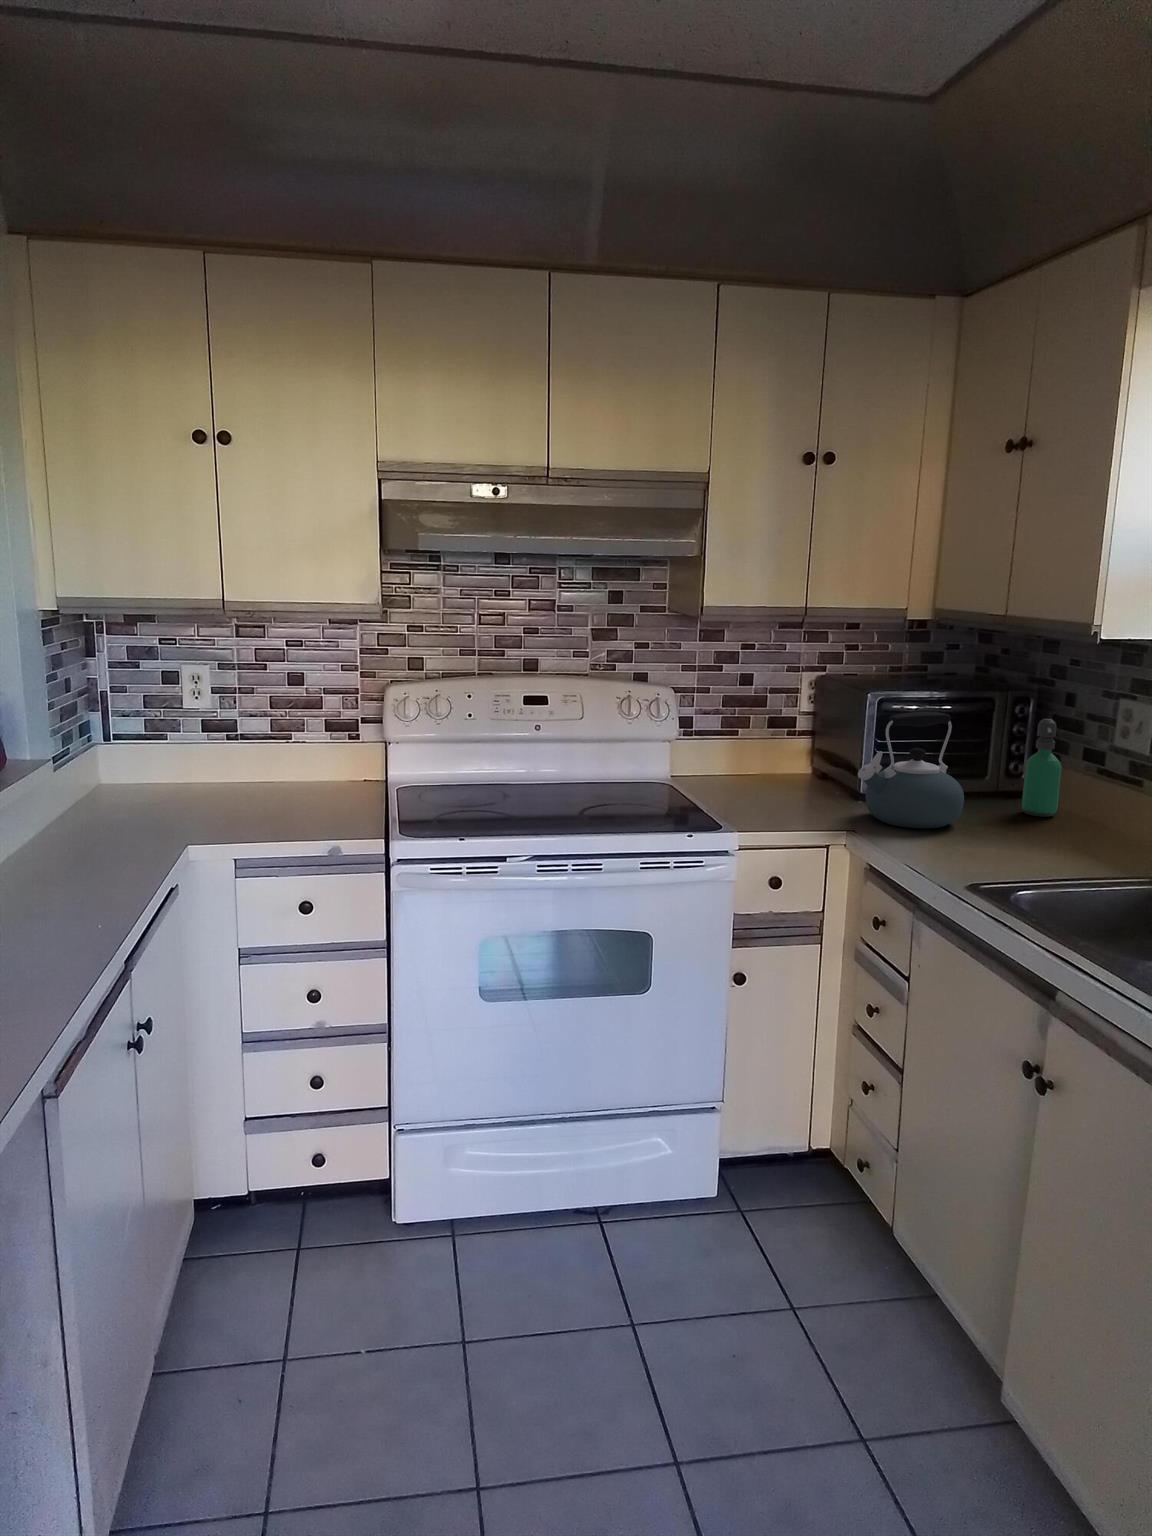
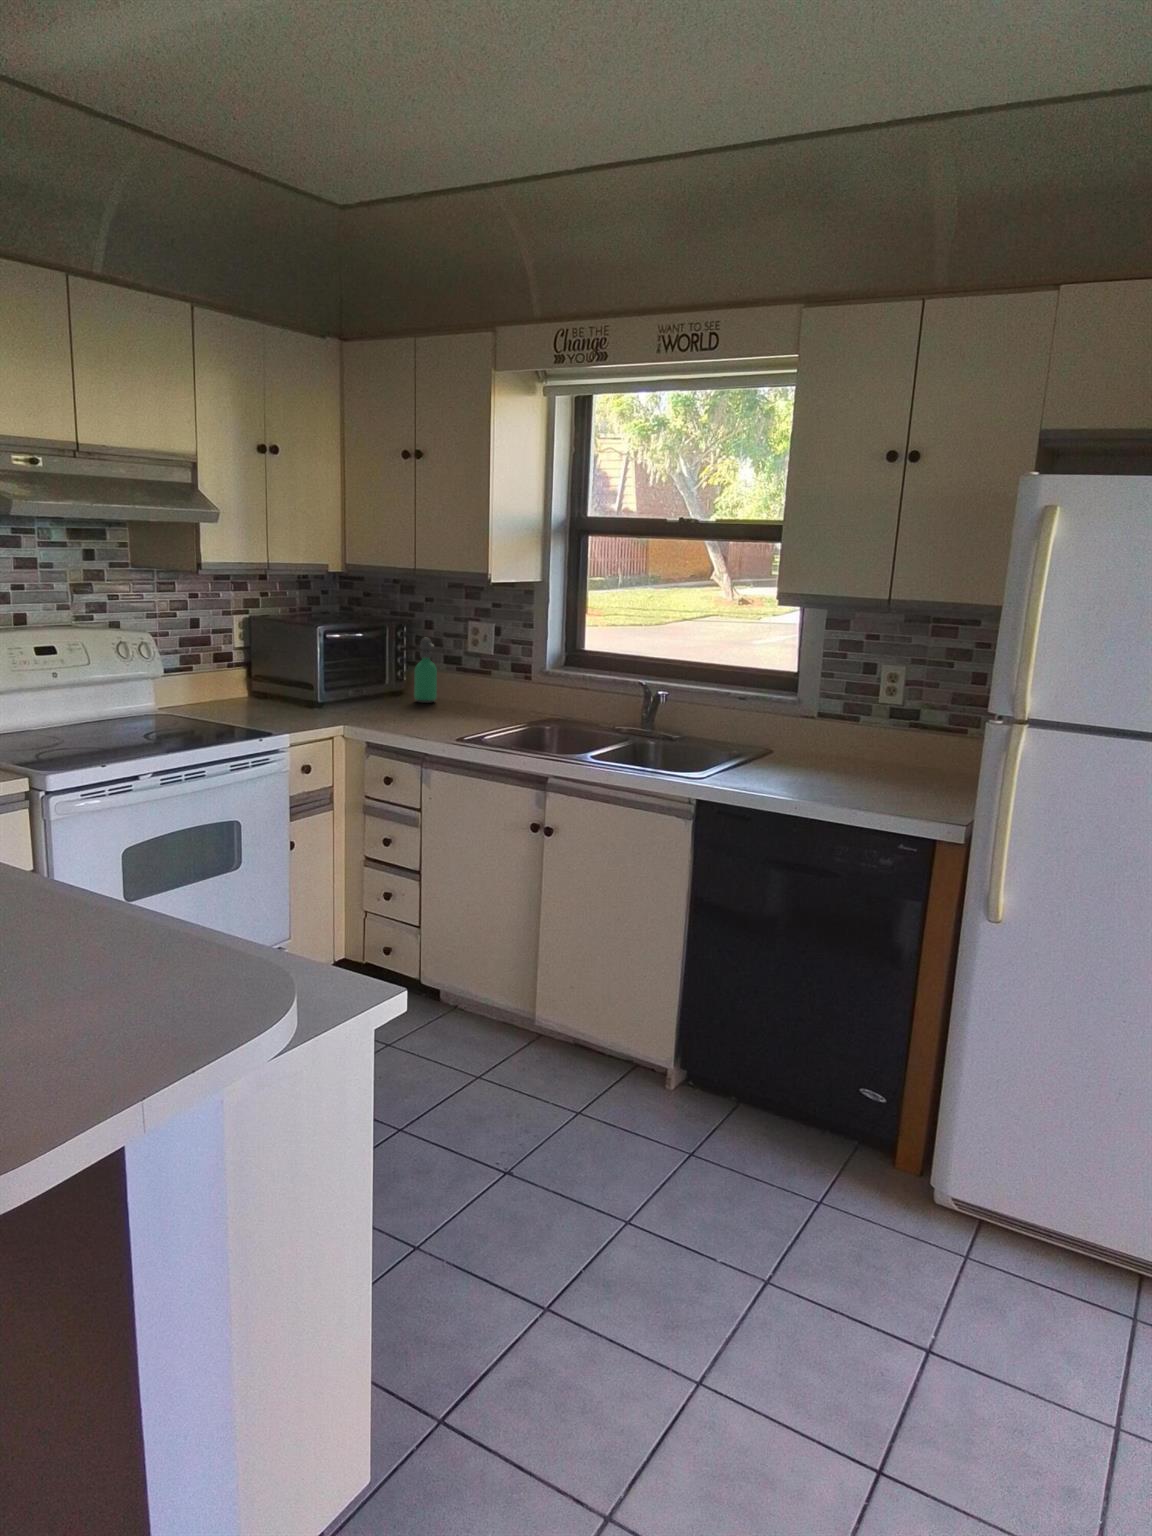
kettle: present [858,712,964,828] -> none [335,637,402,717]

